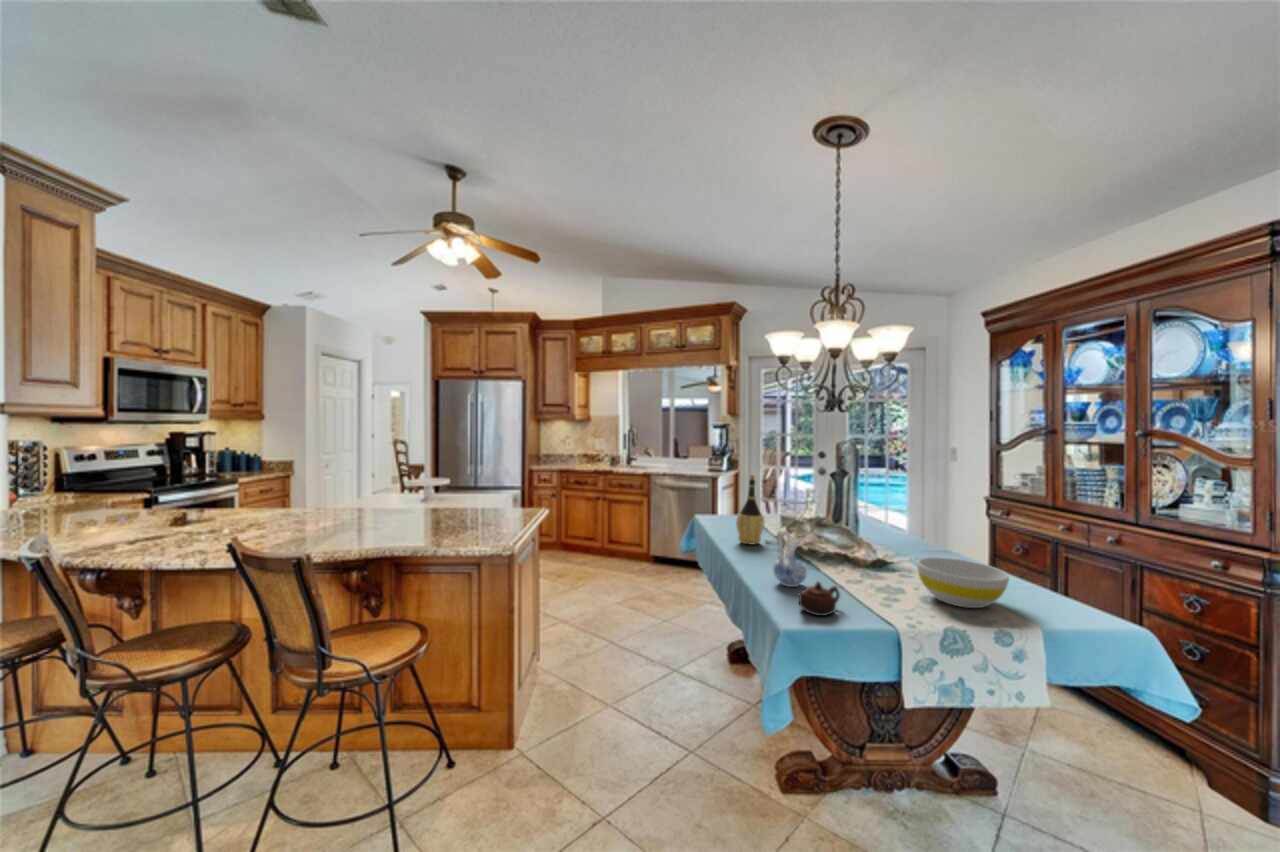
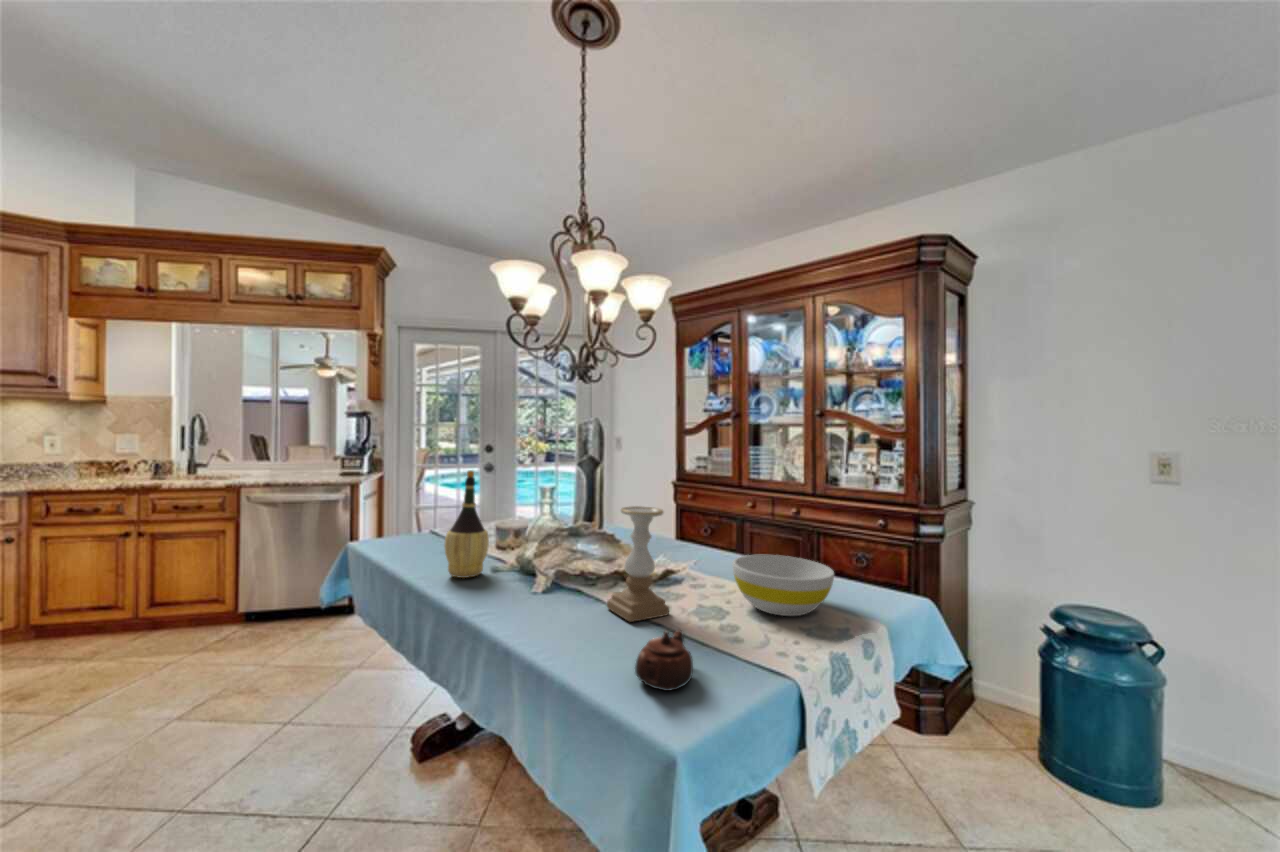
candle holder: none [821,508,862,587] -> present [607,506,669,622]
ceramic pitcher: present [773,531,807,587] -> none [555,553,608,642]

